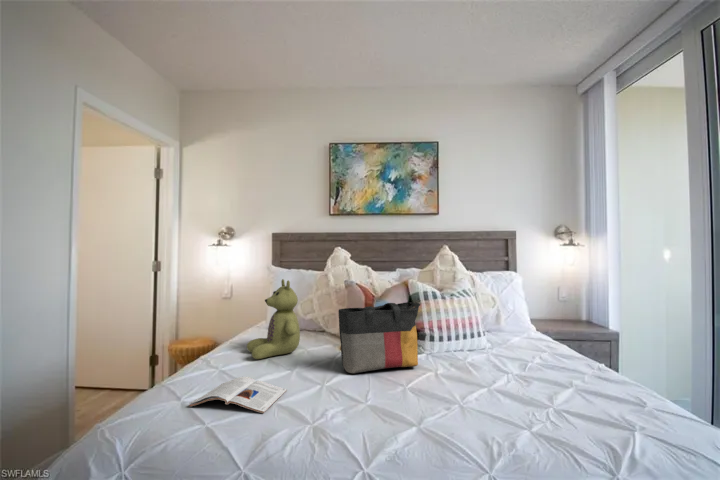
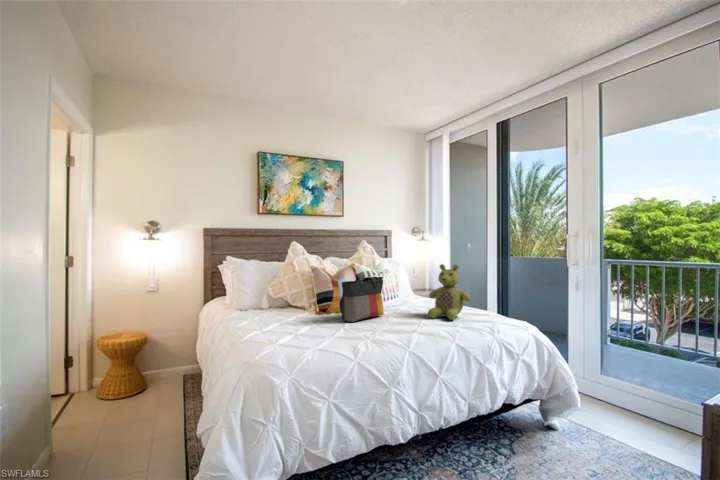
stuffed bear: present [247,279,300,359] -> present [428,264,471,320]
magazine: present [189,377,287,413] -> none [285,328,339,345]

